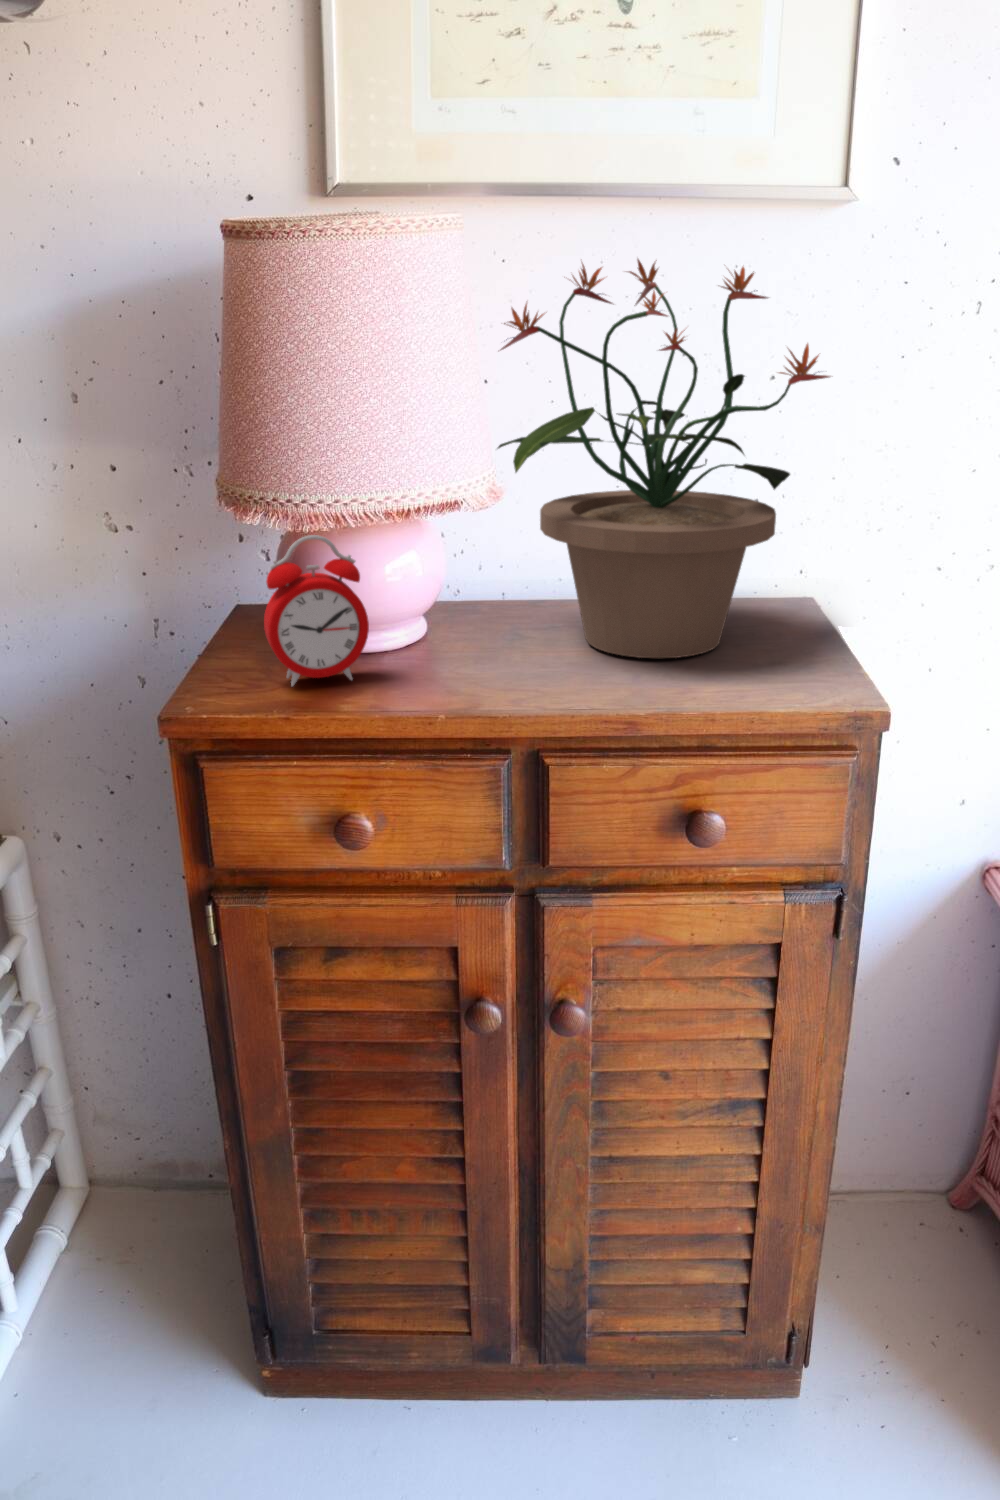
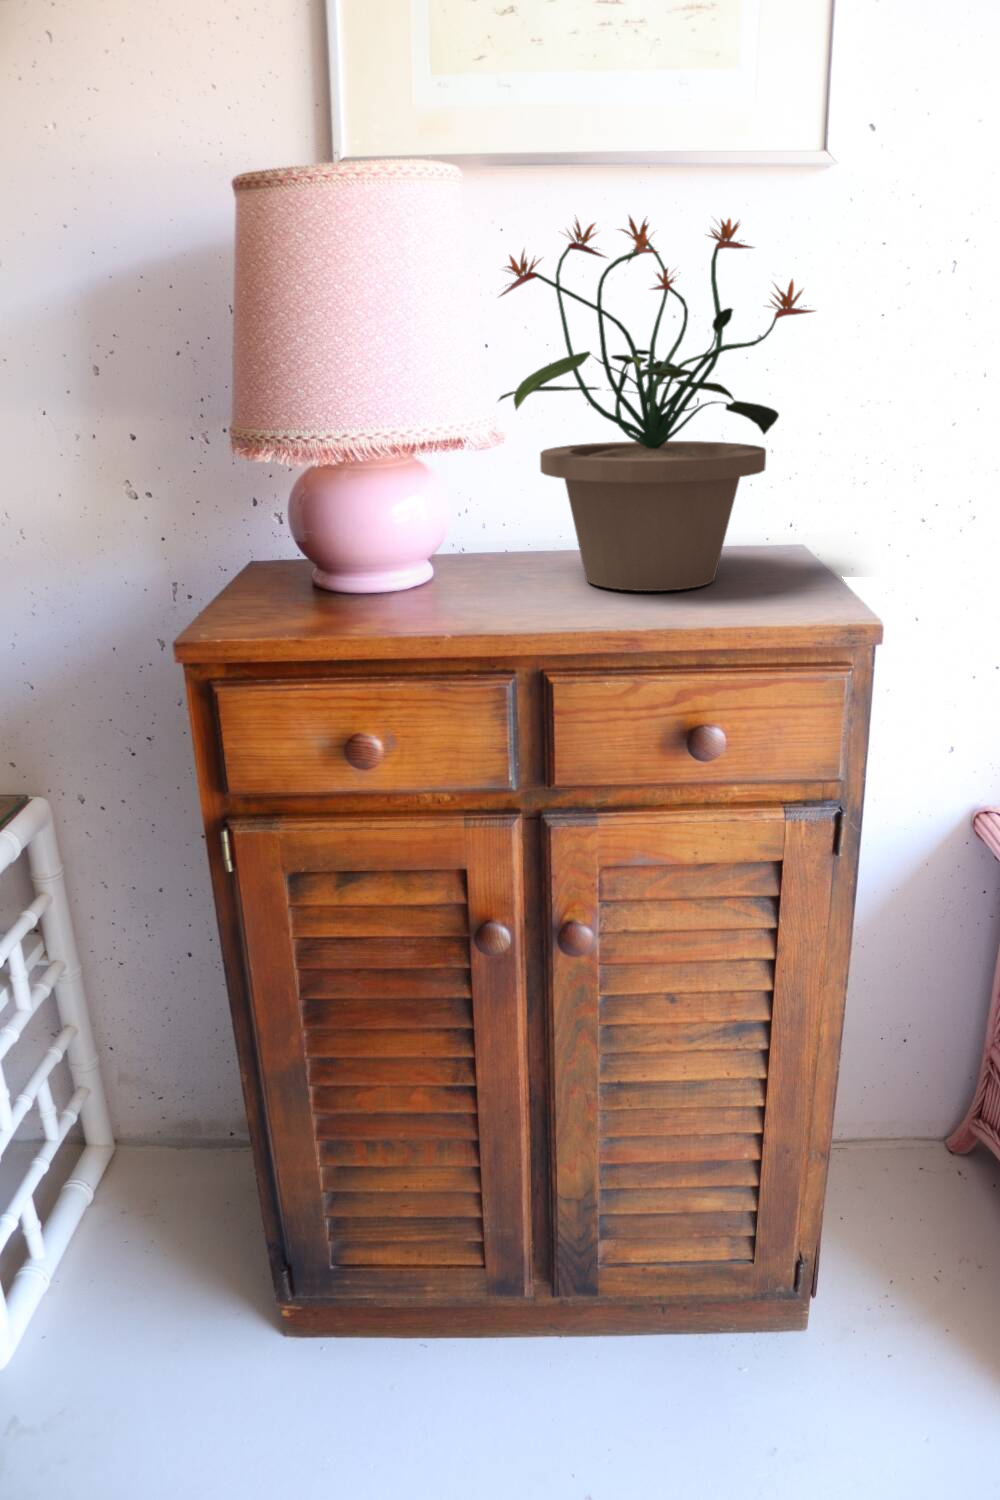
alarm clock: present [264,535,369,686] -> none [277,470,377,618]

